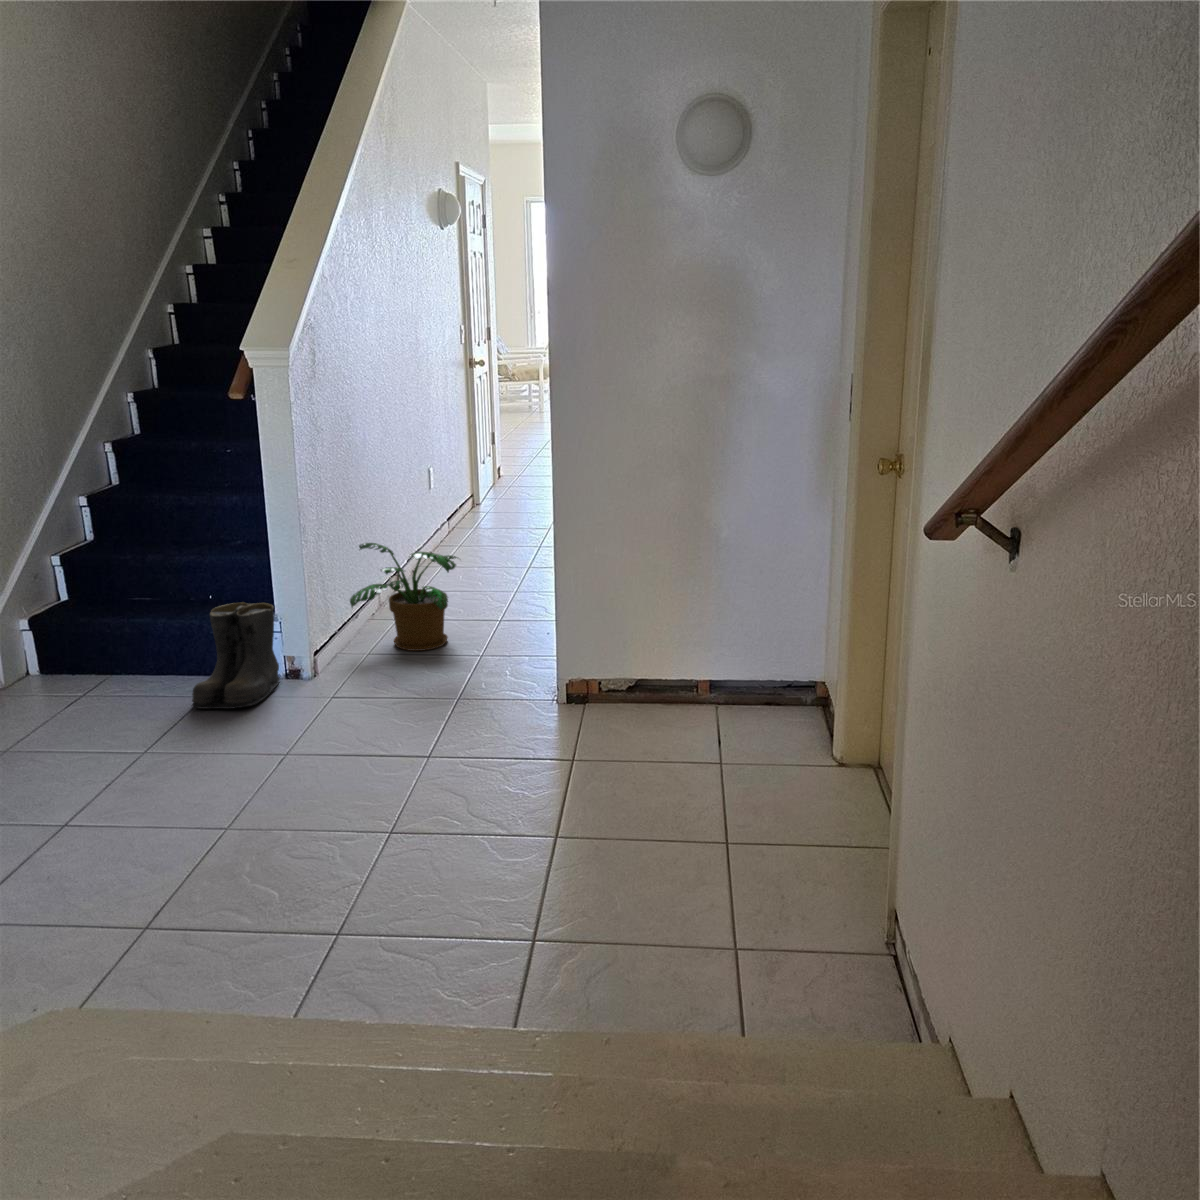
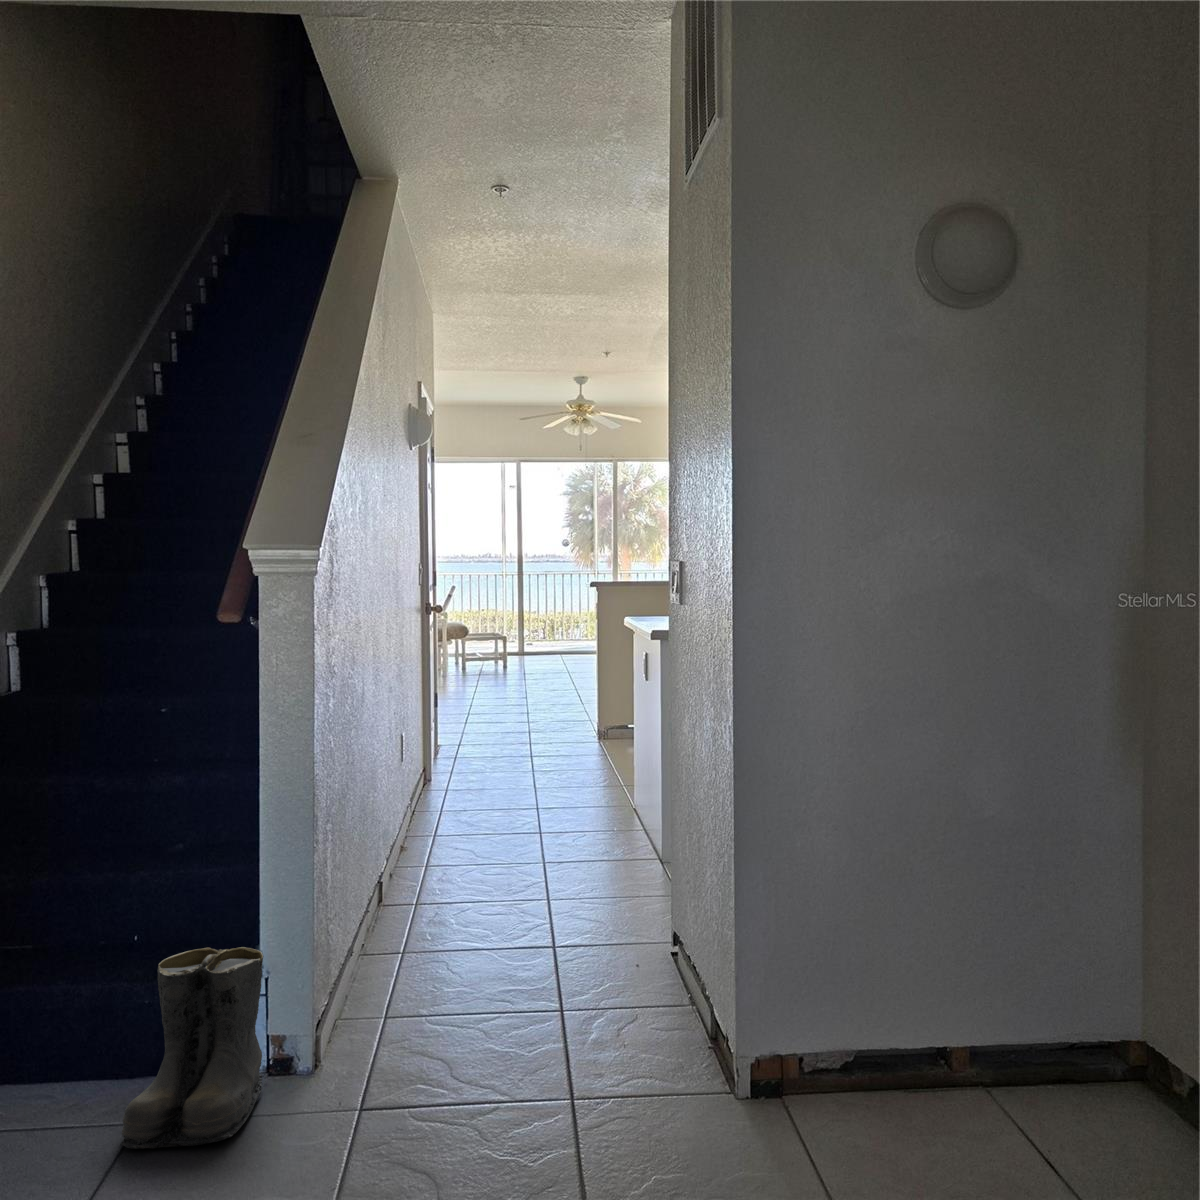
potted plant: present [350,543,459,651] -> none [361,843,543,1012]

